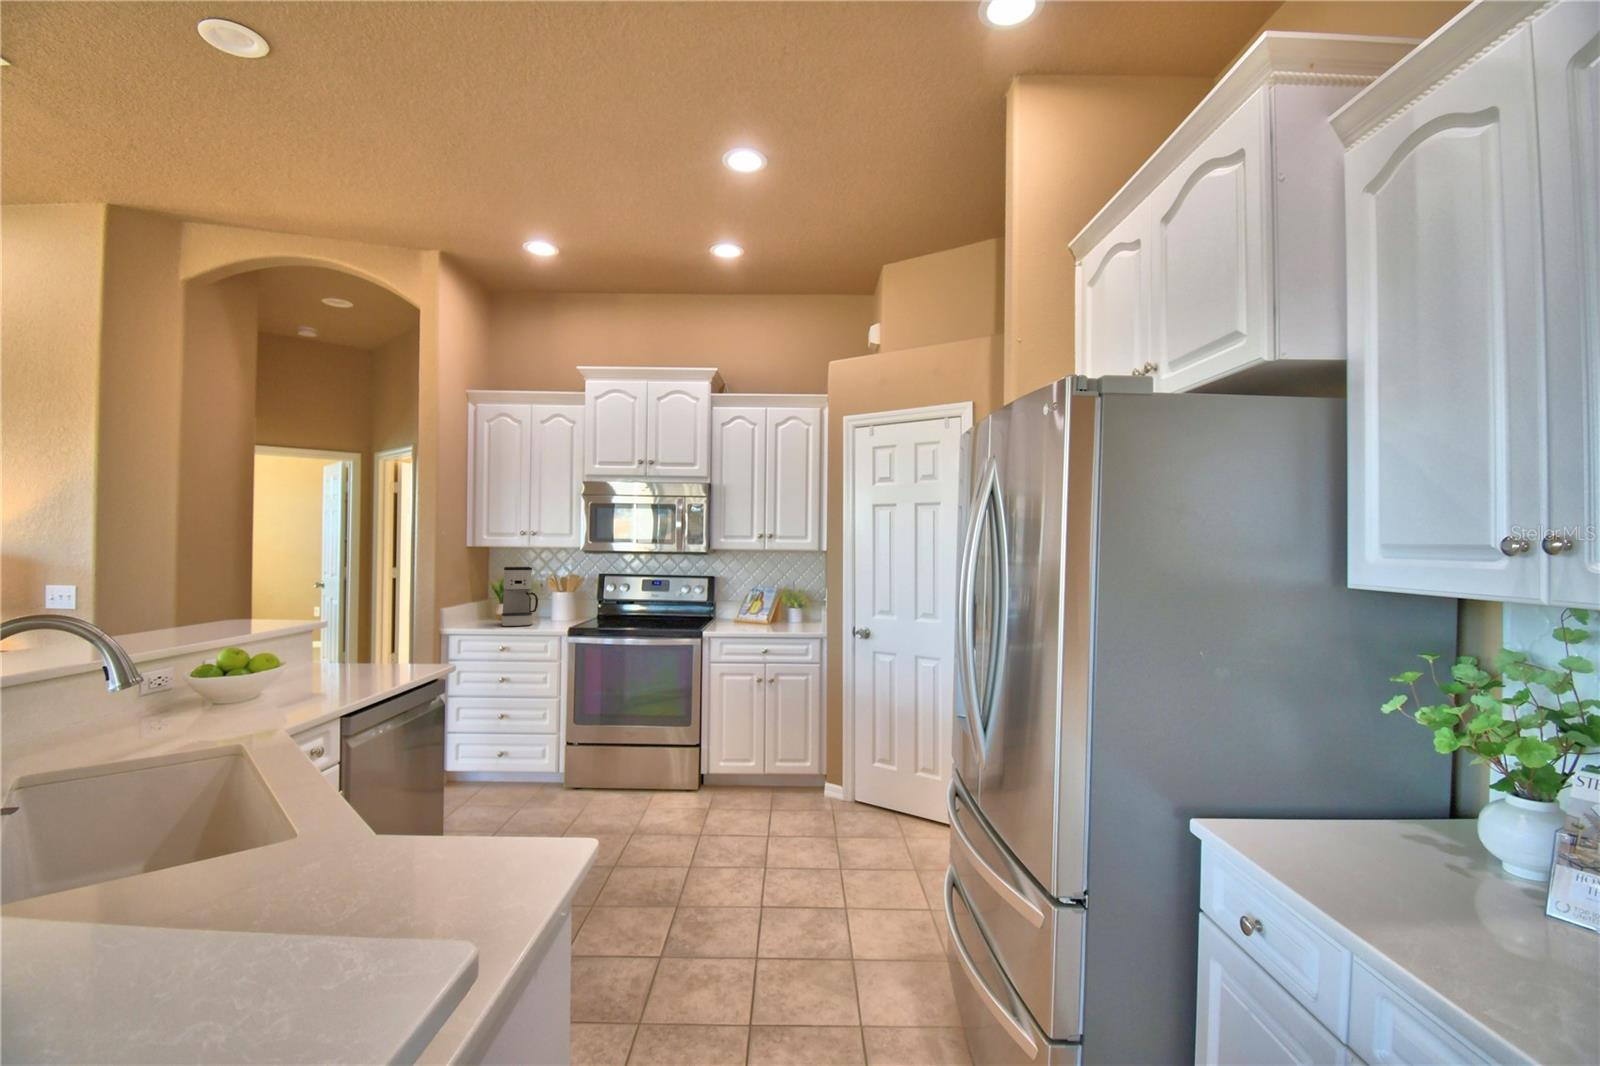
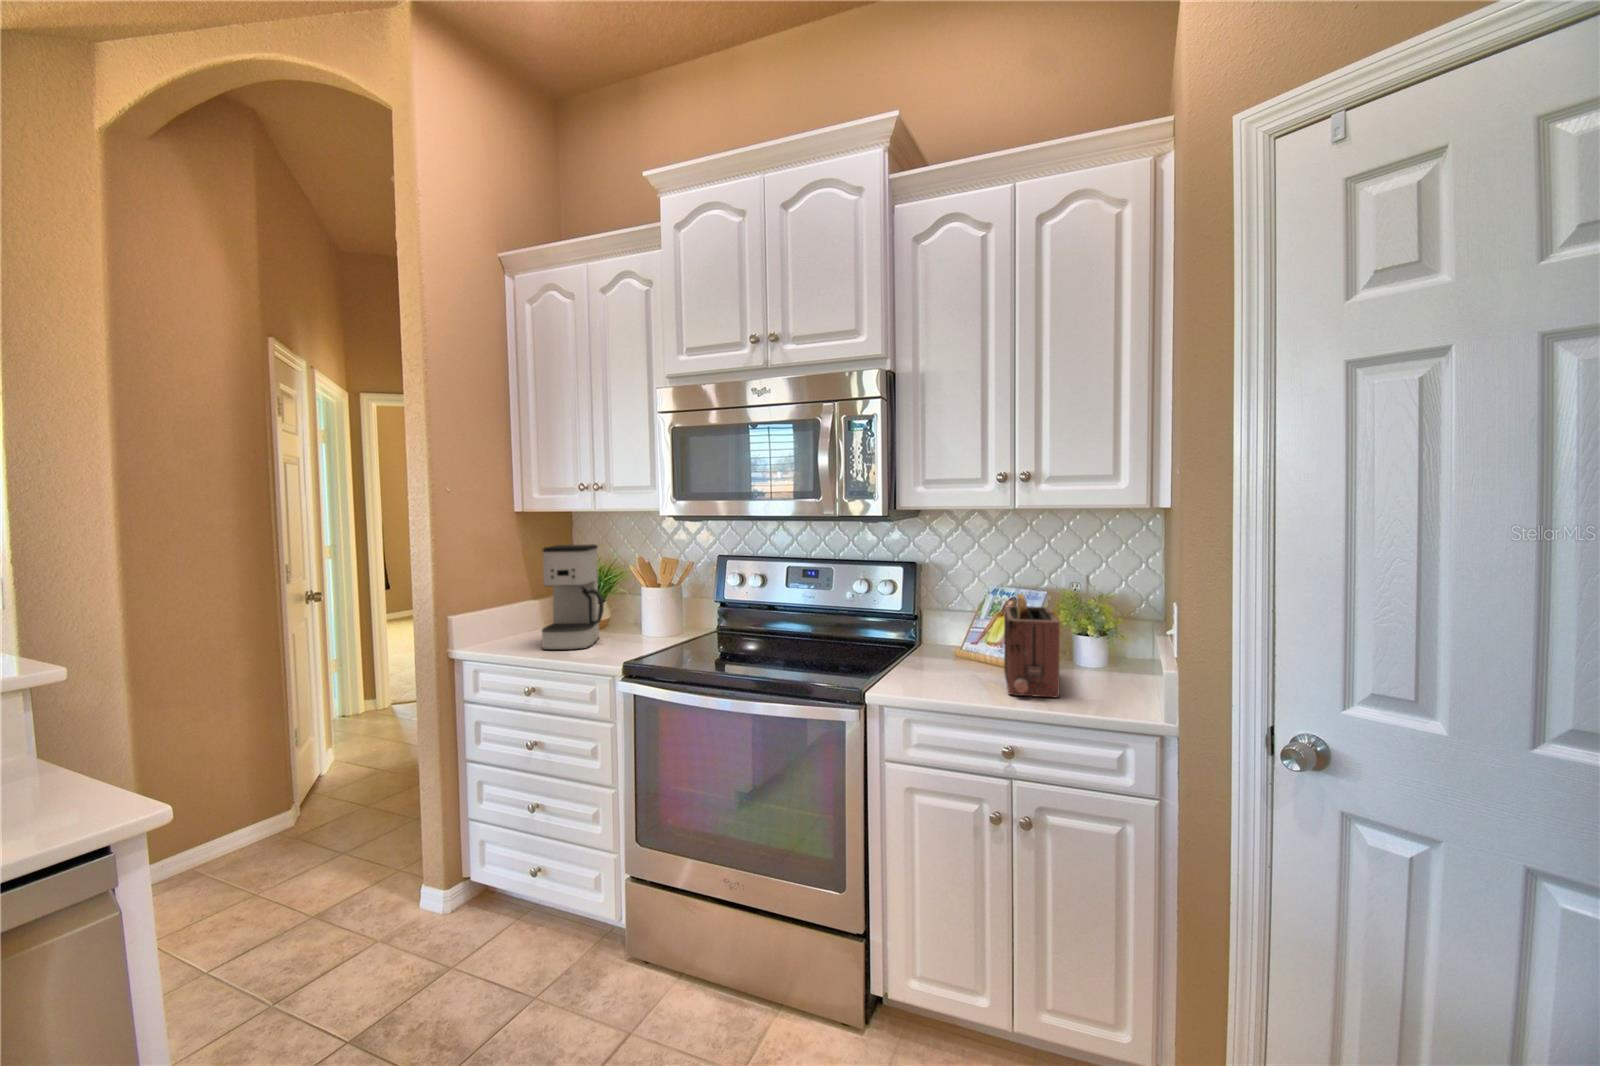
toaster: none [760,588,784,629] -> present [1004,594,1060,697]

